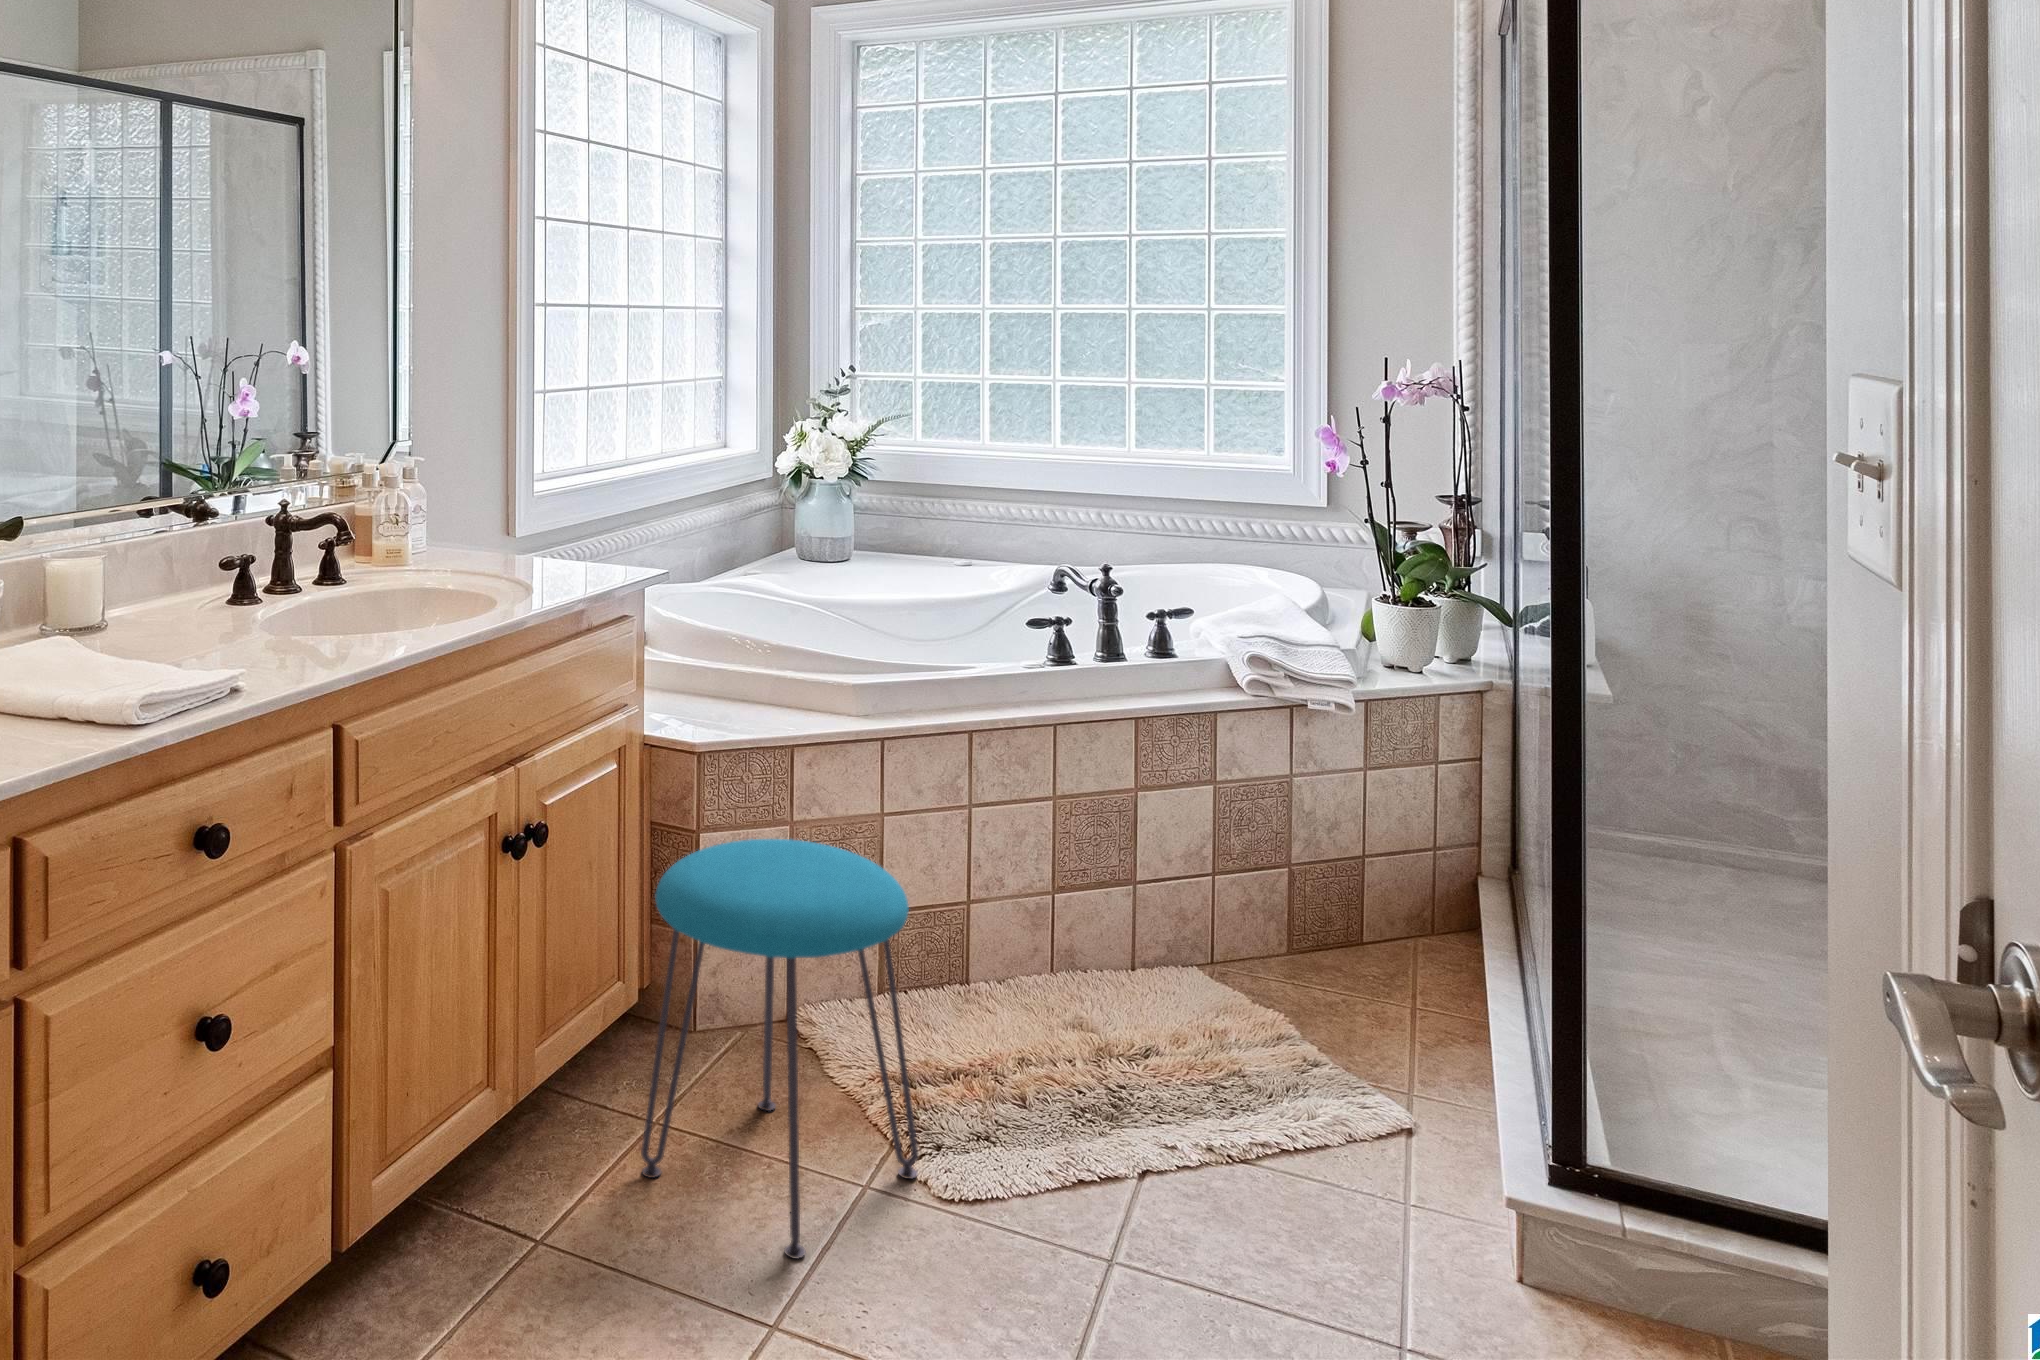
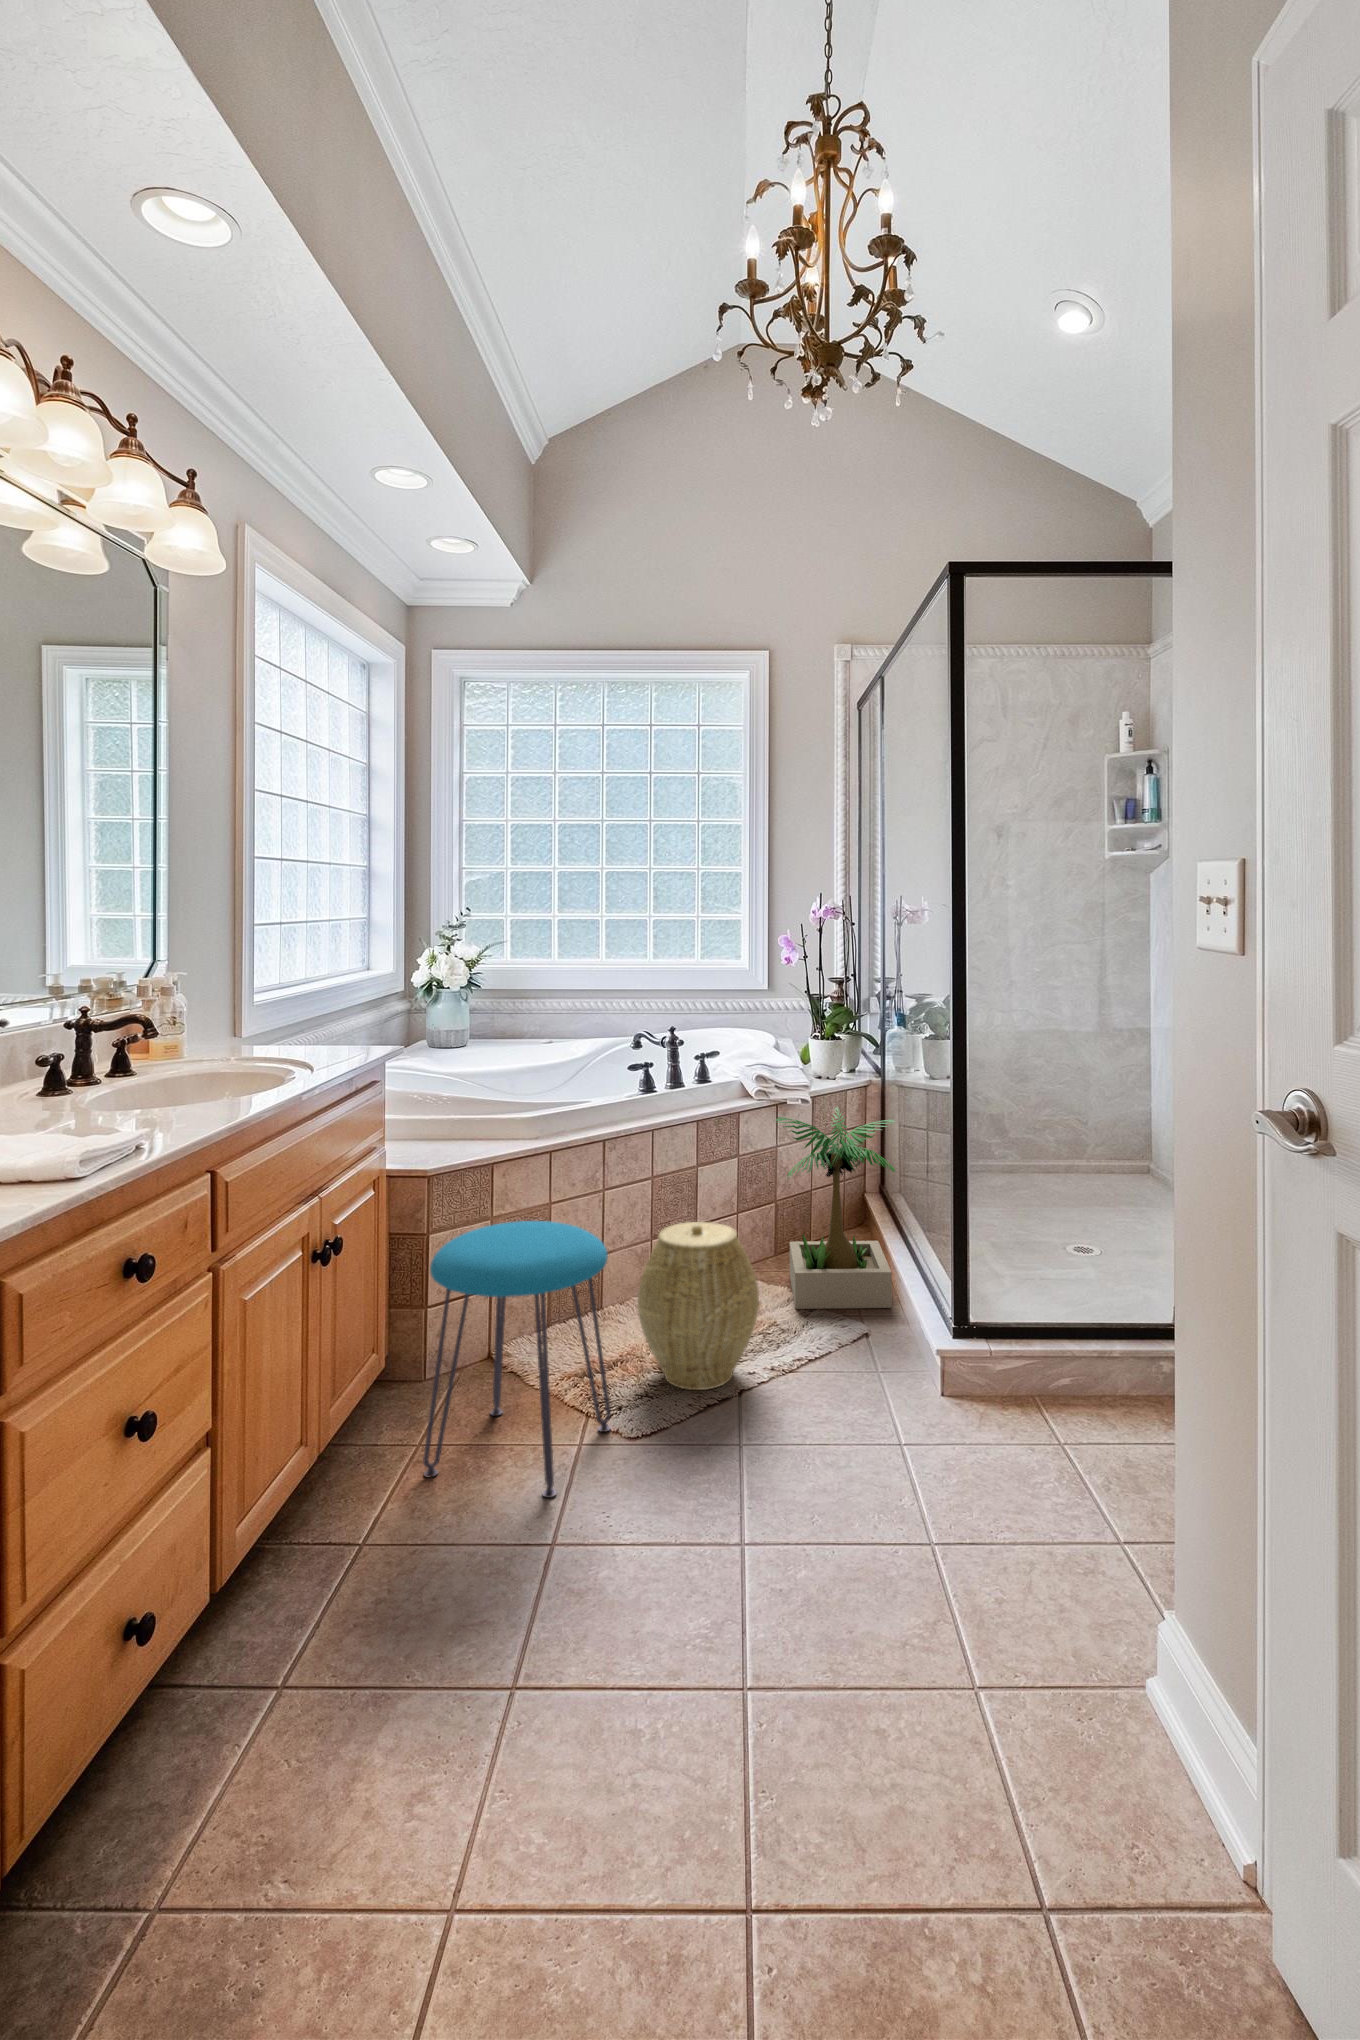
potted plant: none [1243,721,1513,1089] -> present [775,1107,895,1309]
woven basket: none [986,881,1186,1154] -> present [638,1222,759,1390]

